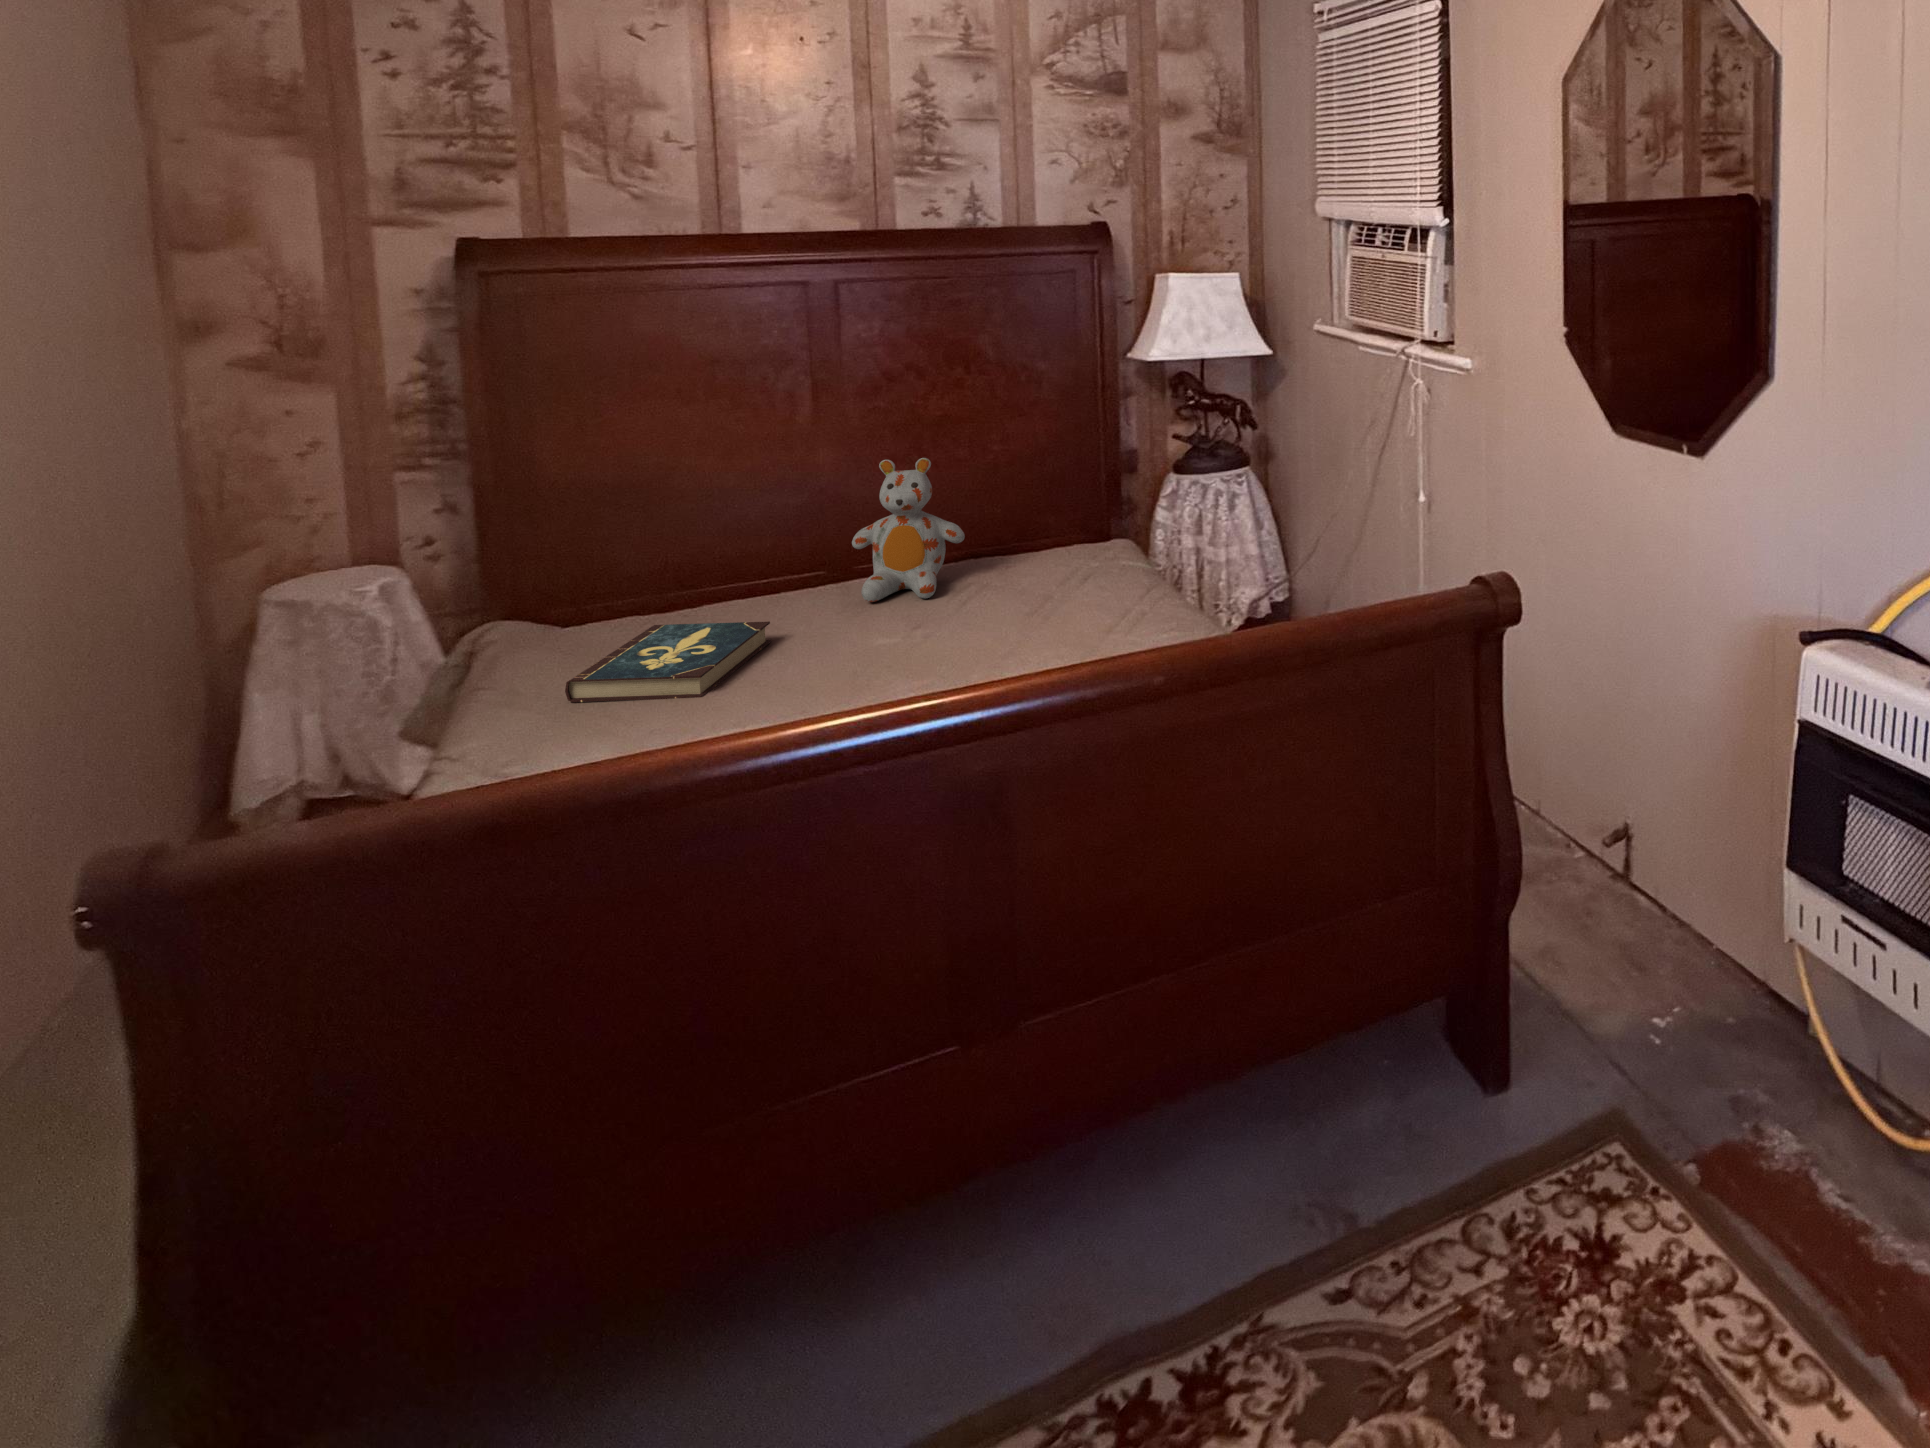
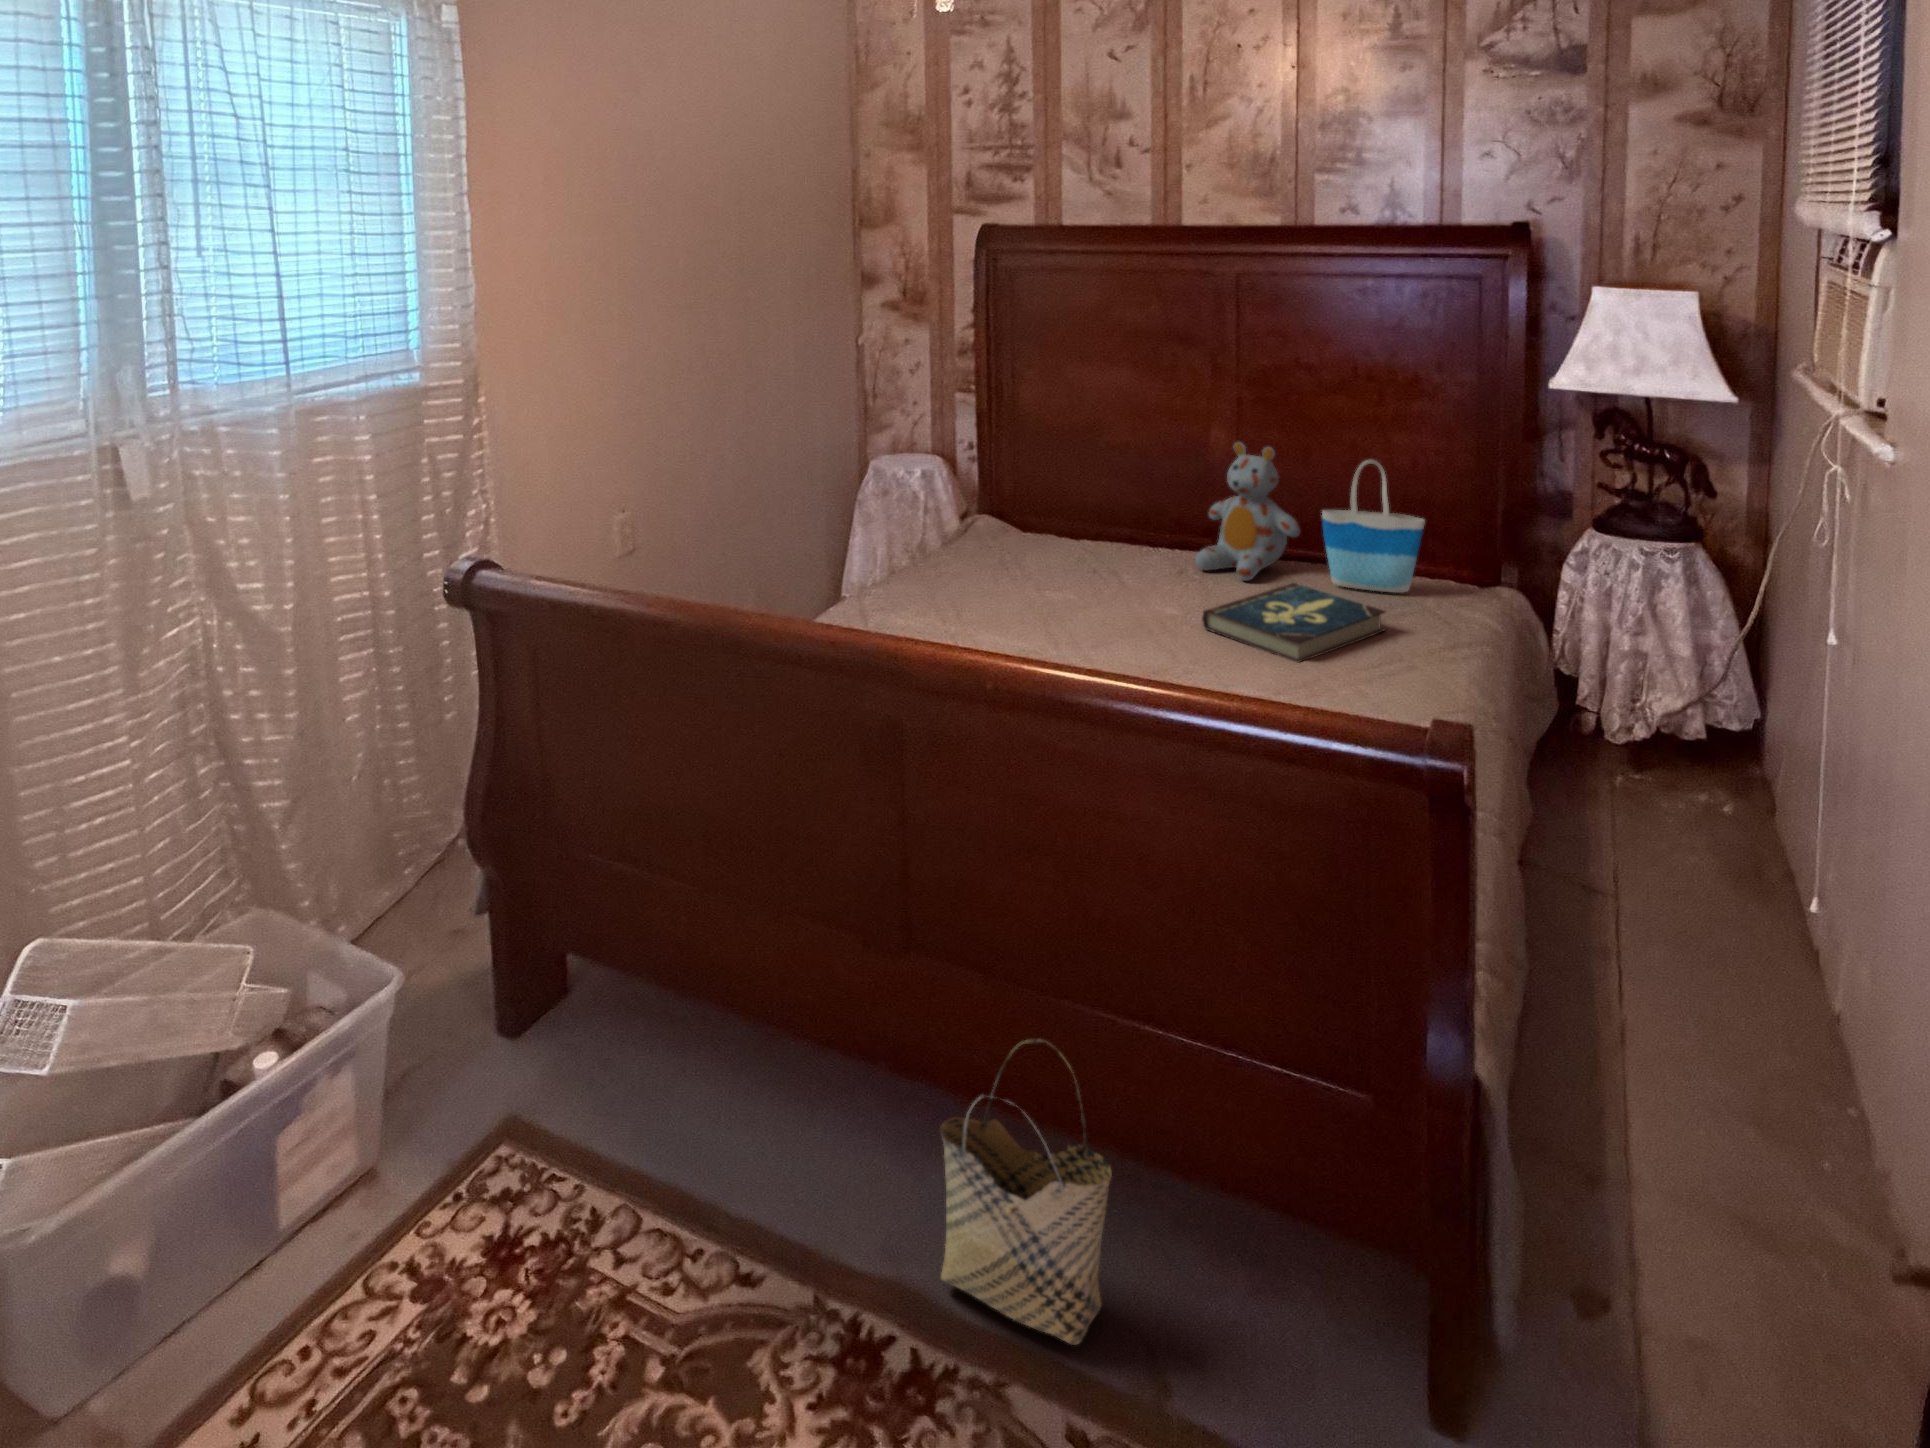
tote bag: none [993,449,1084,577] -> present [1322,460,1425,593]
book: present [565,621,771,702] -> present [1202,583,1385,662]
woven basket: none [1113,1016,1280,1309] -> present [940,1038,1112,1345]

